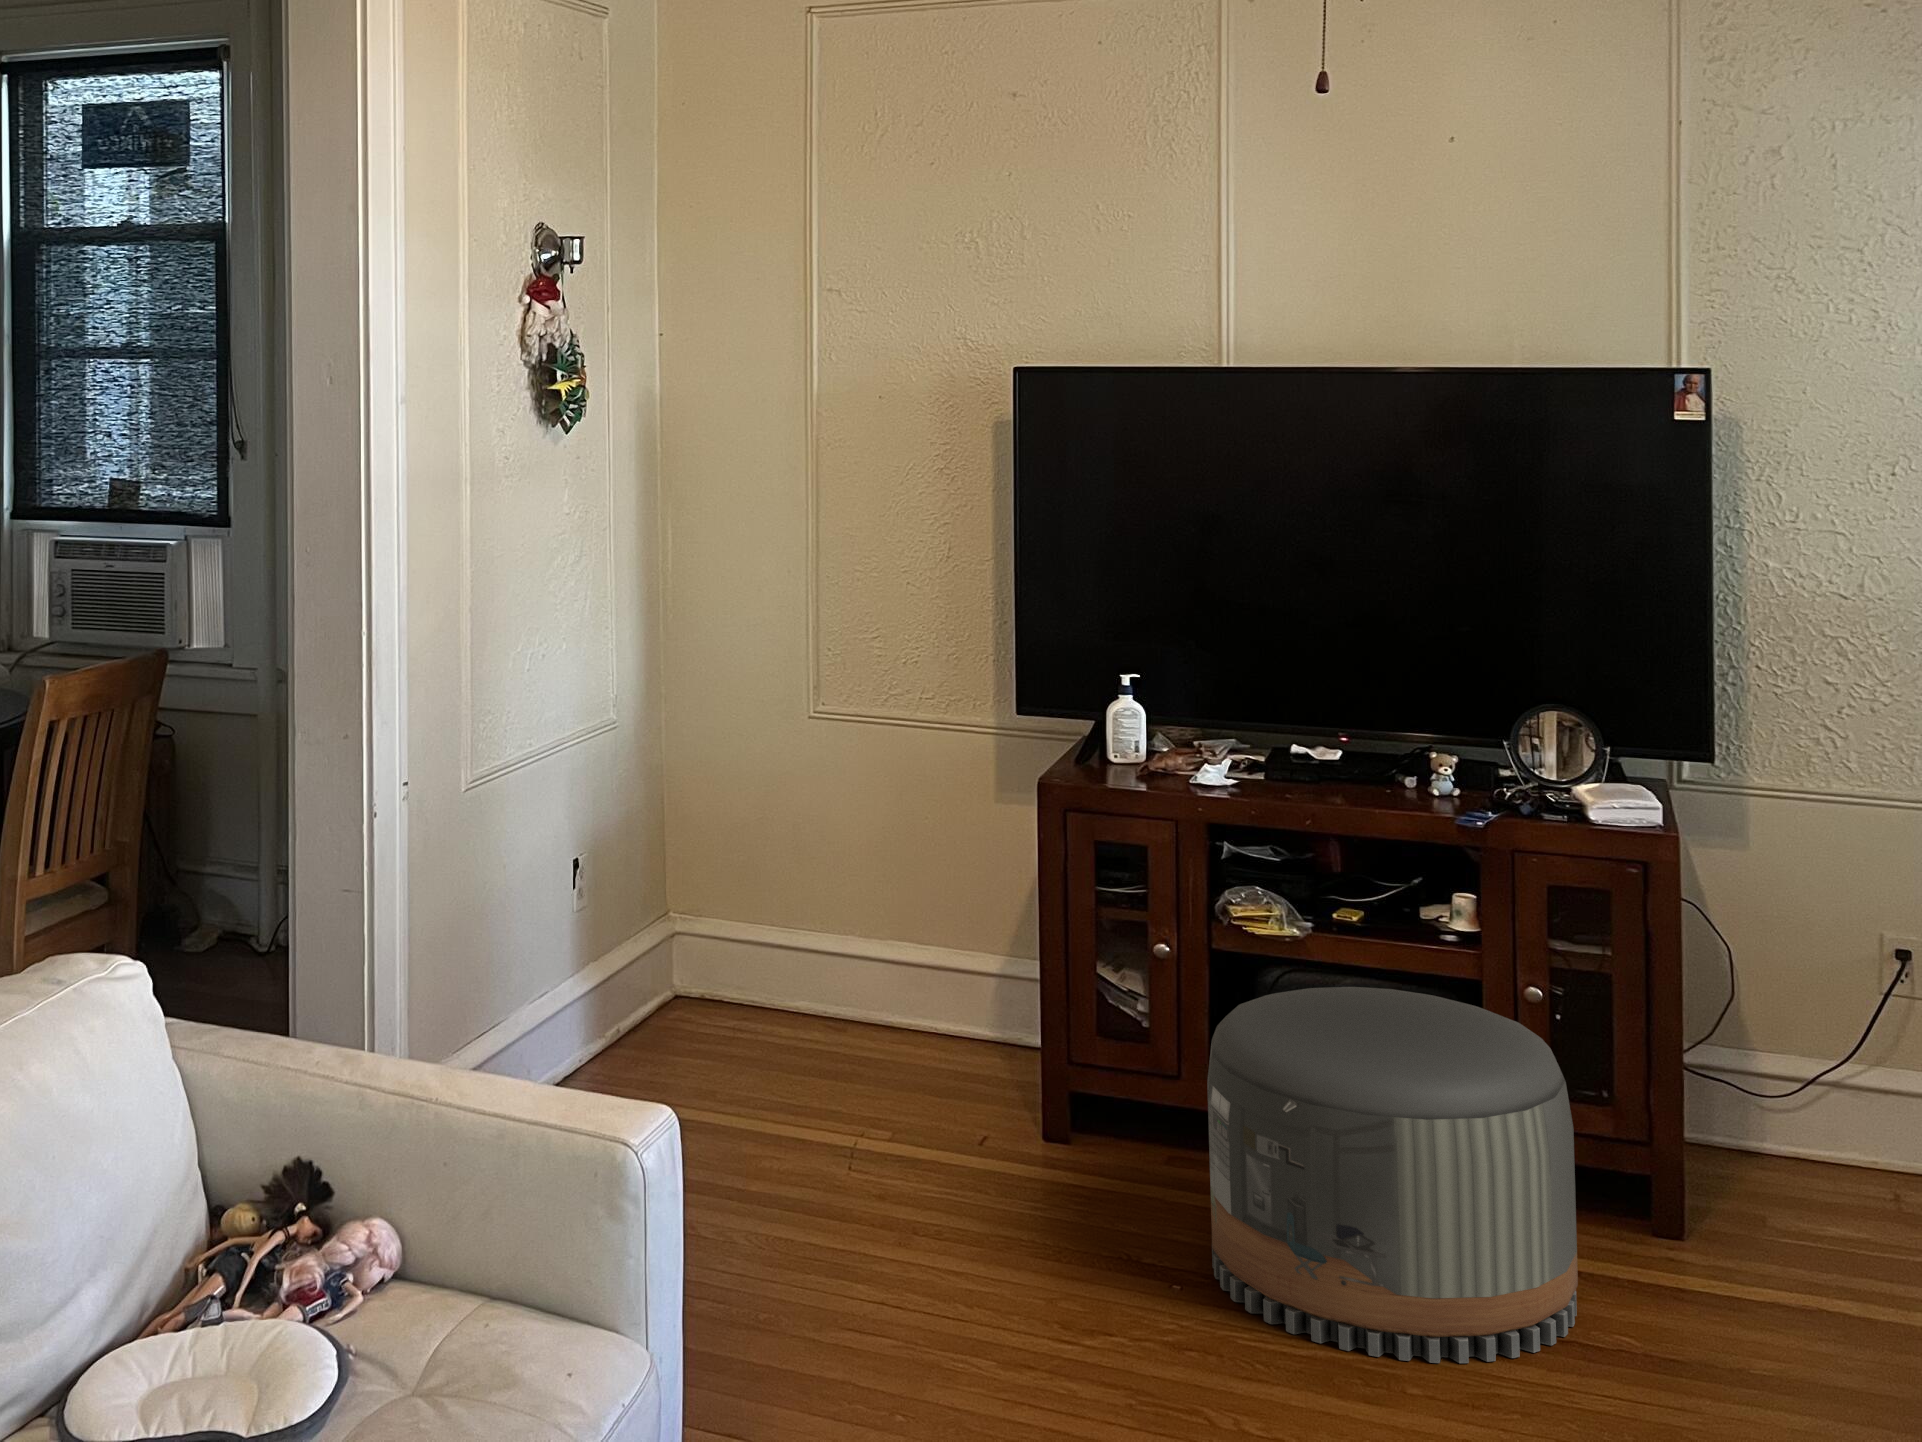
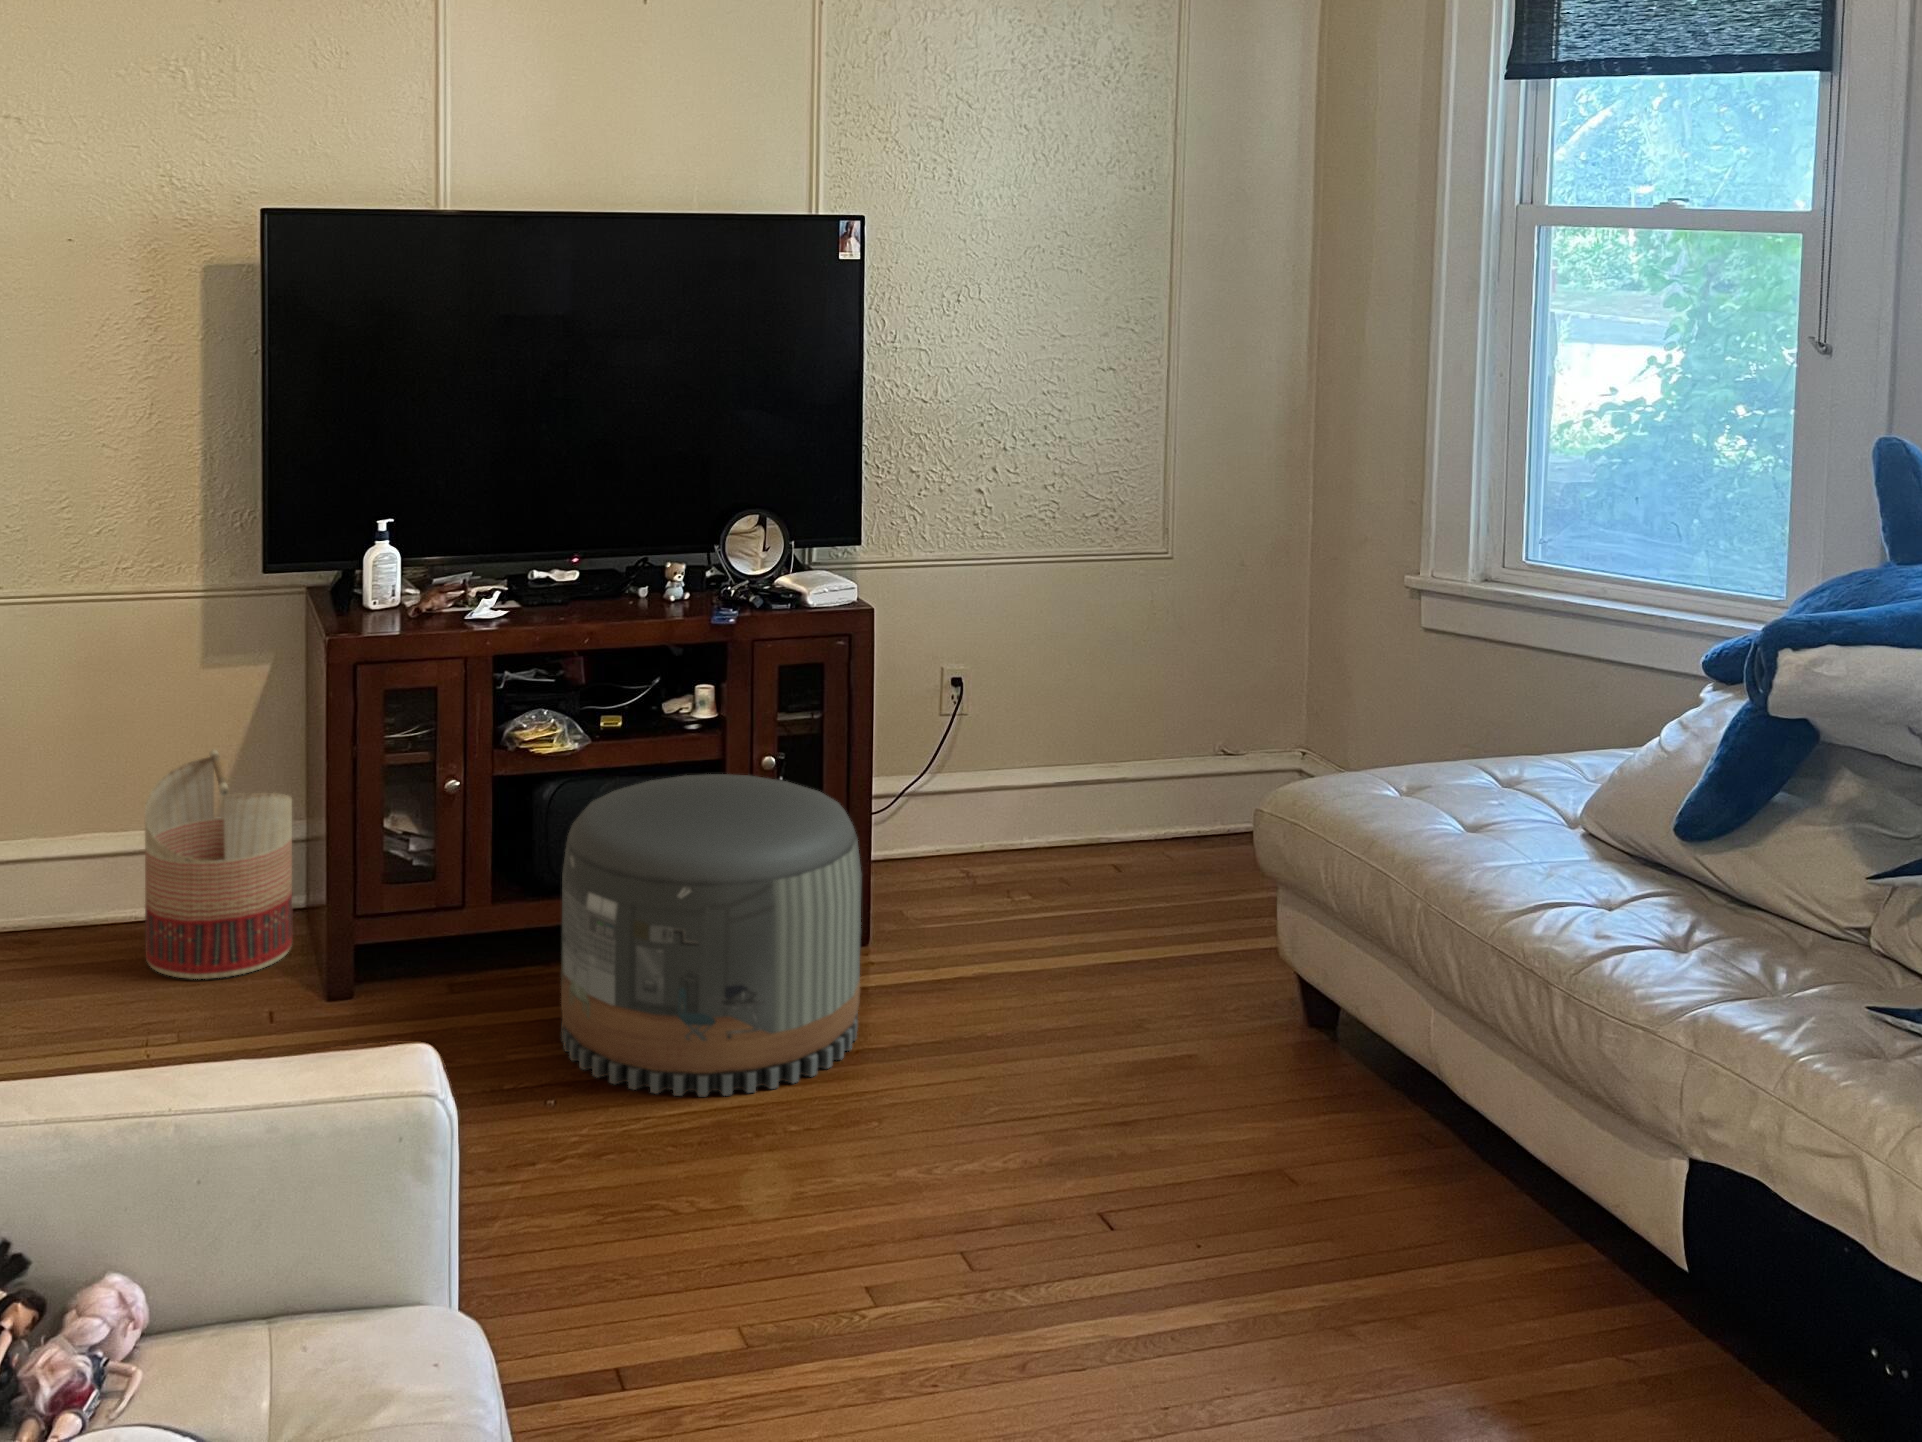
basket: none [904,881,1047,1104] -> present [145,750,292,979]

